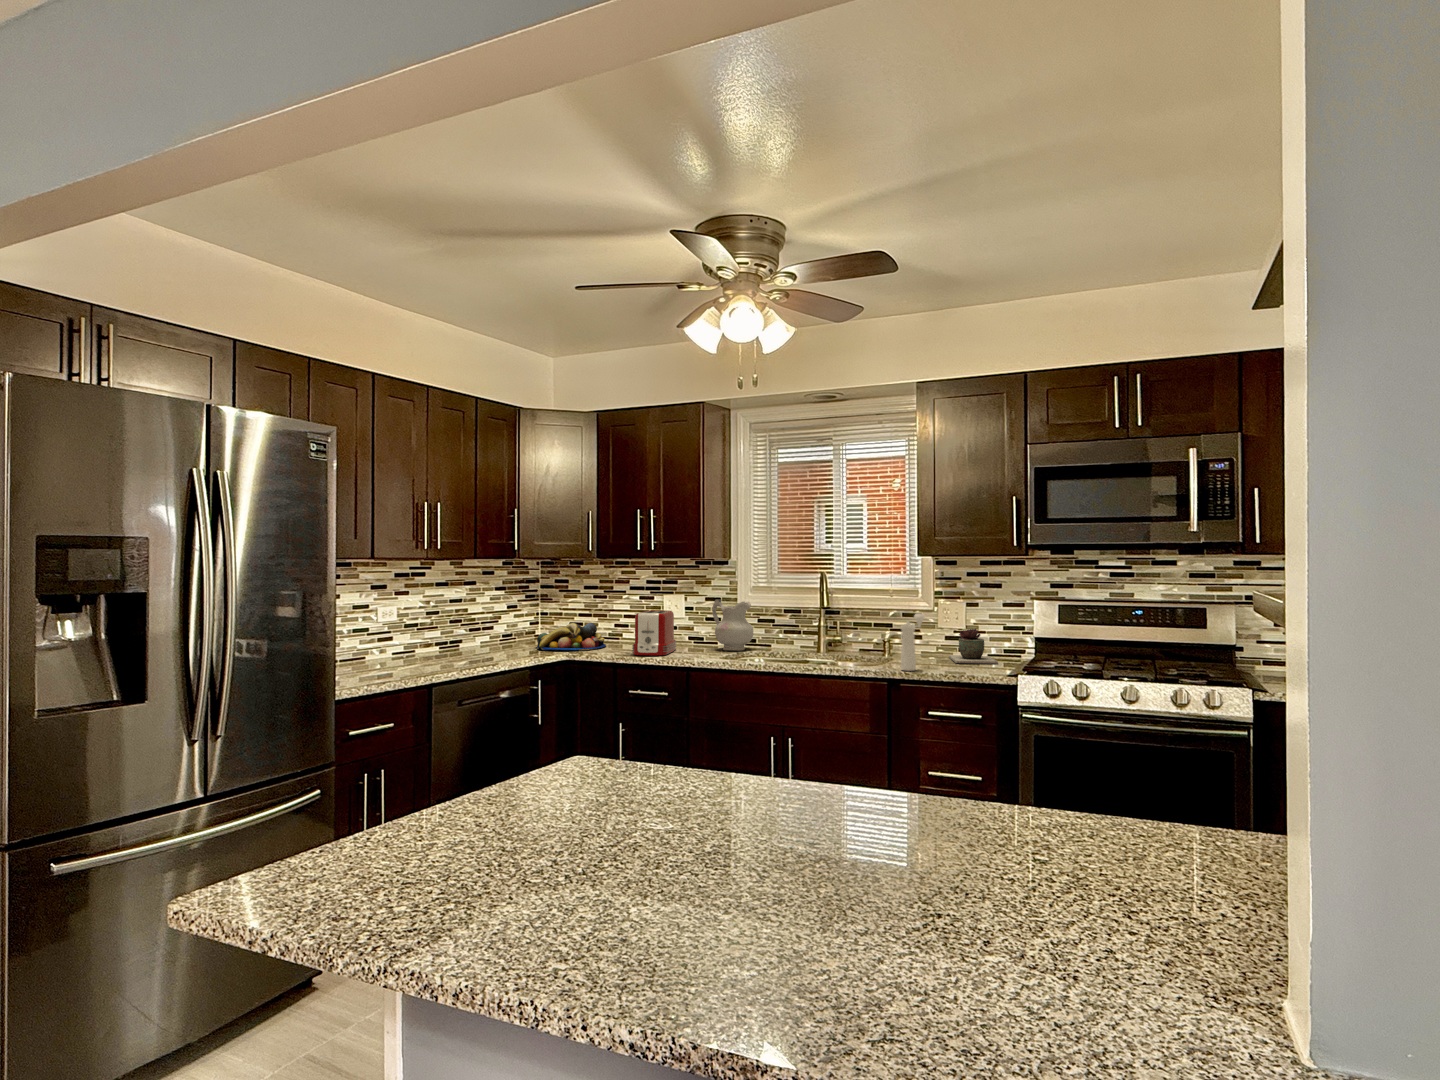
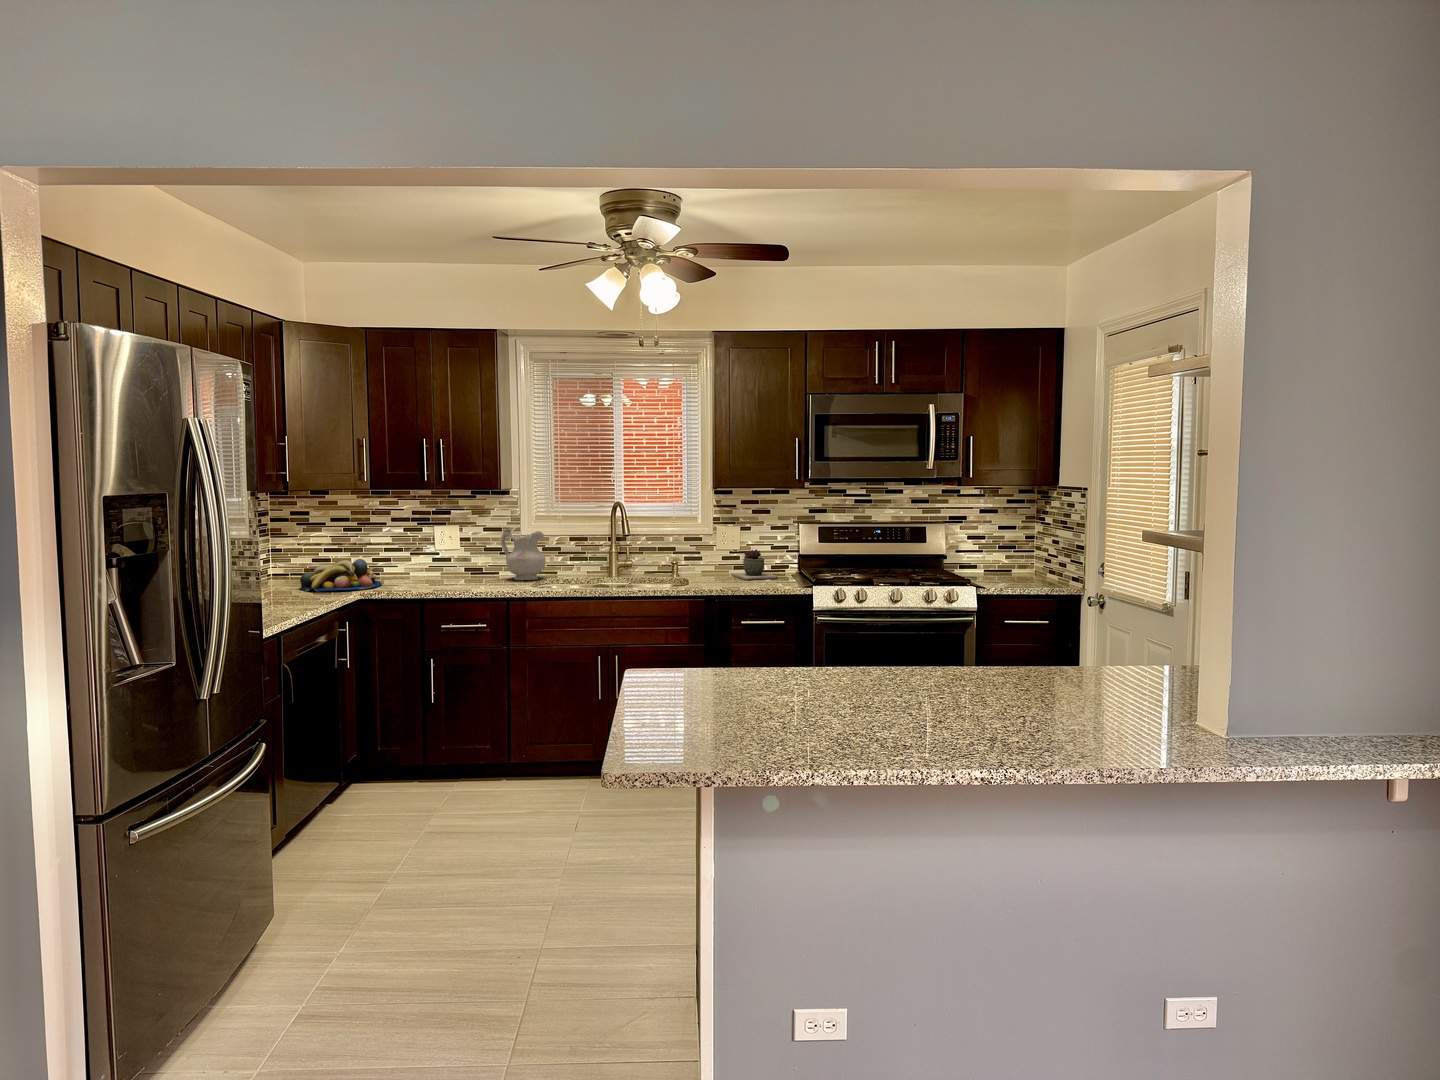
toaster: present [632,610,676,656] -> none [430,543,471,590]
pepper mill: present [901,613,925,671] -> none [713,538,728,589]

